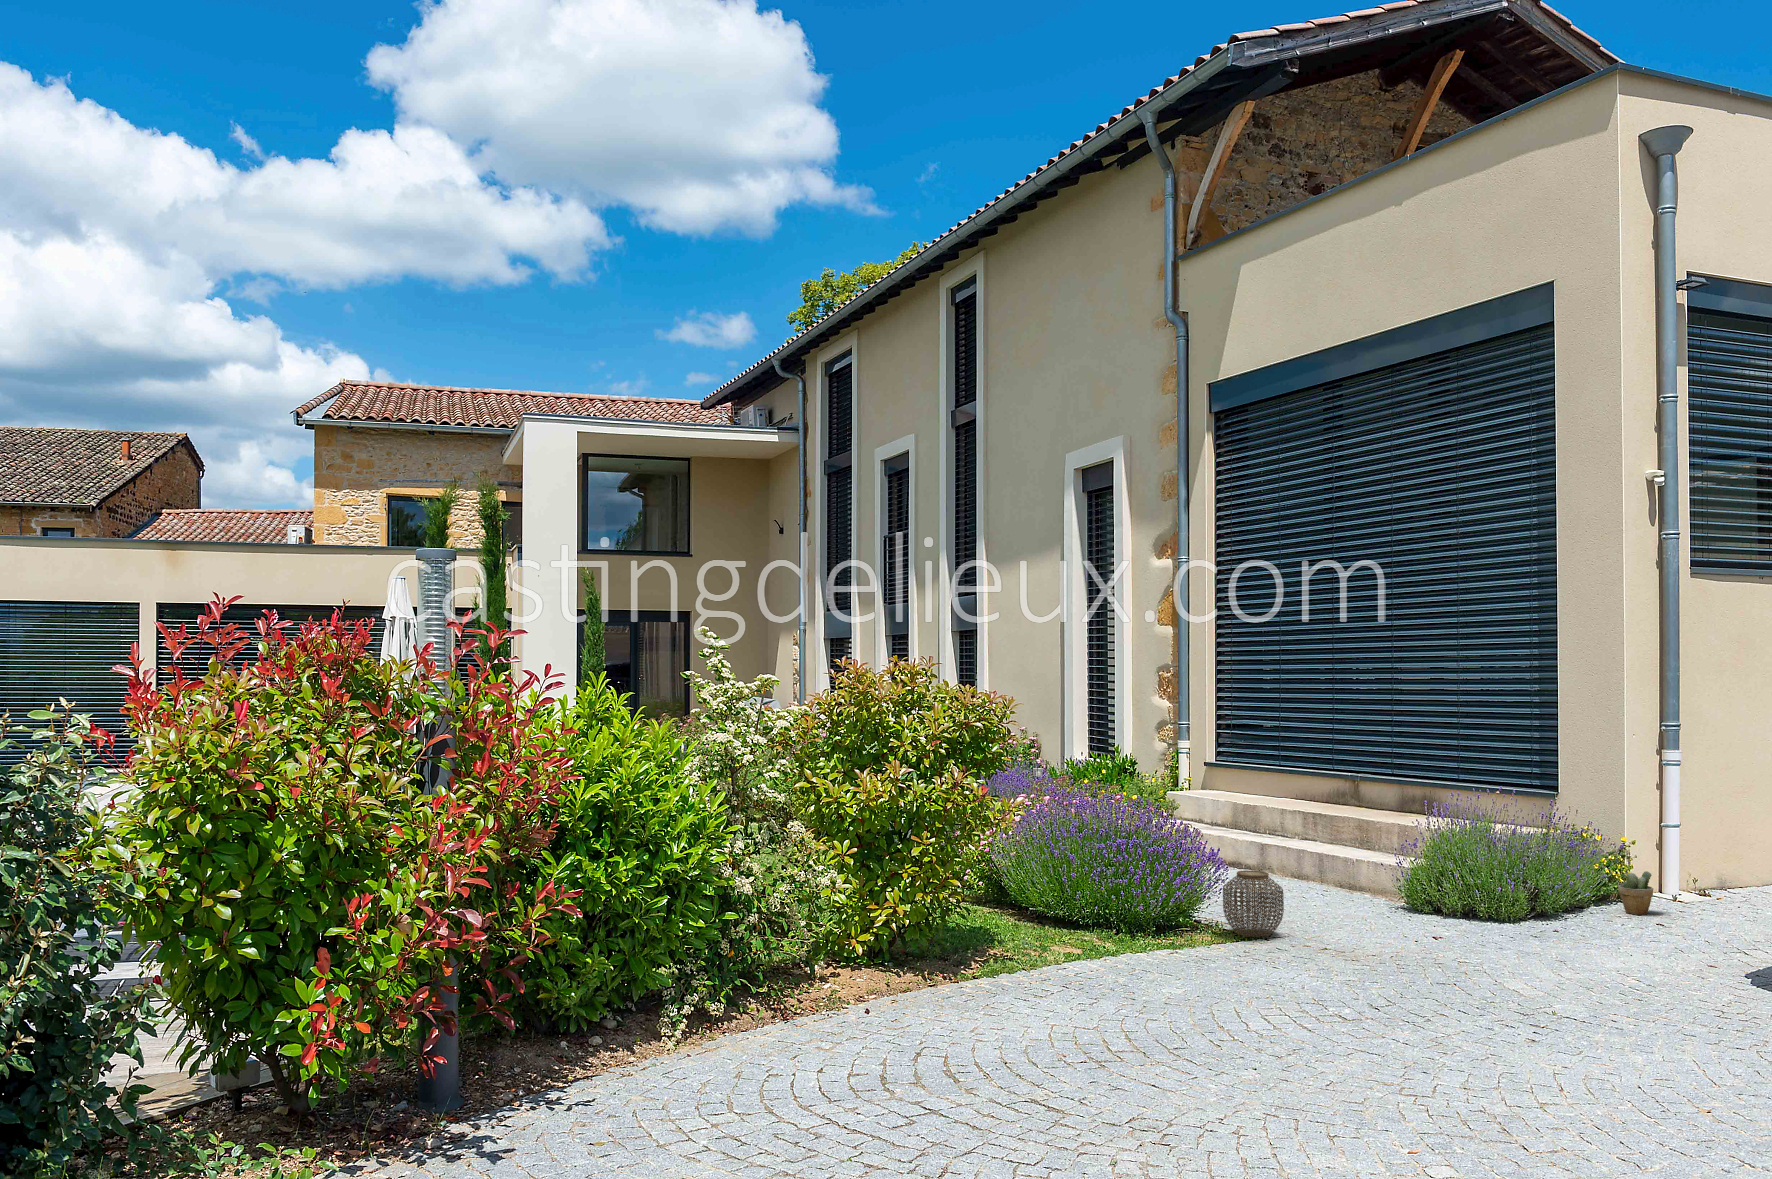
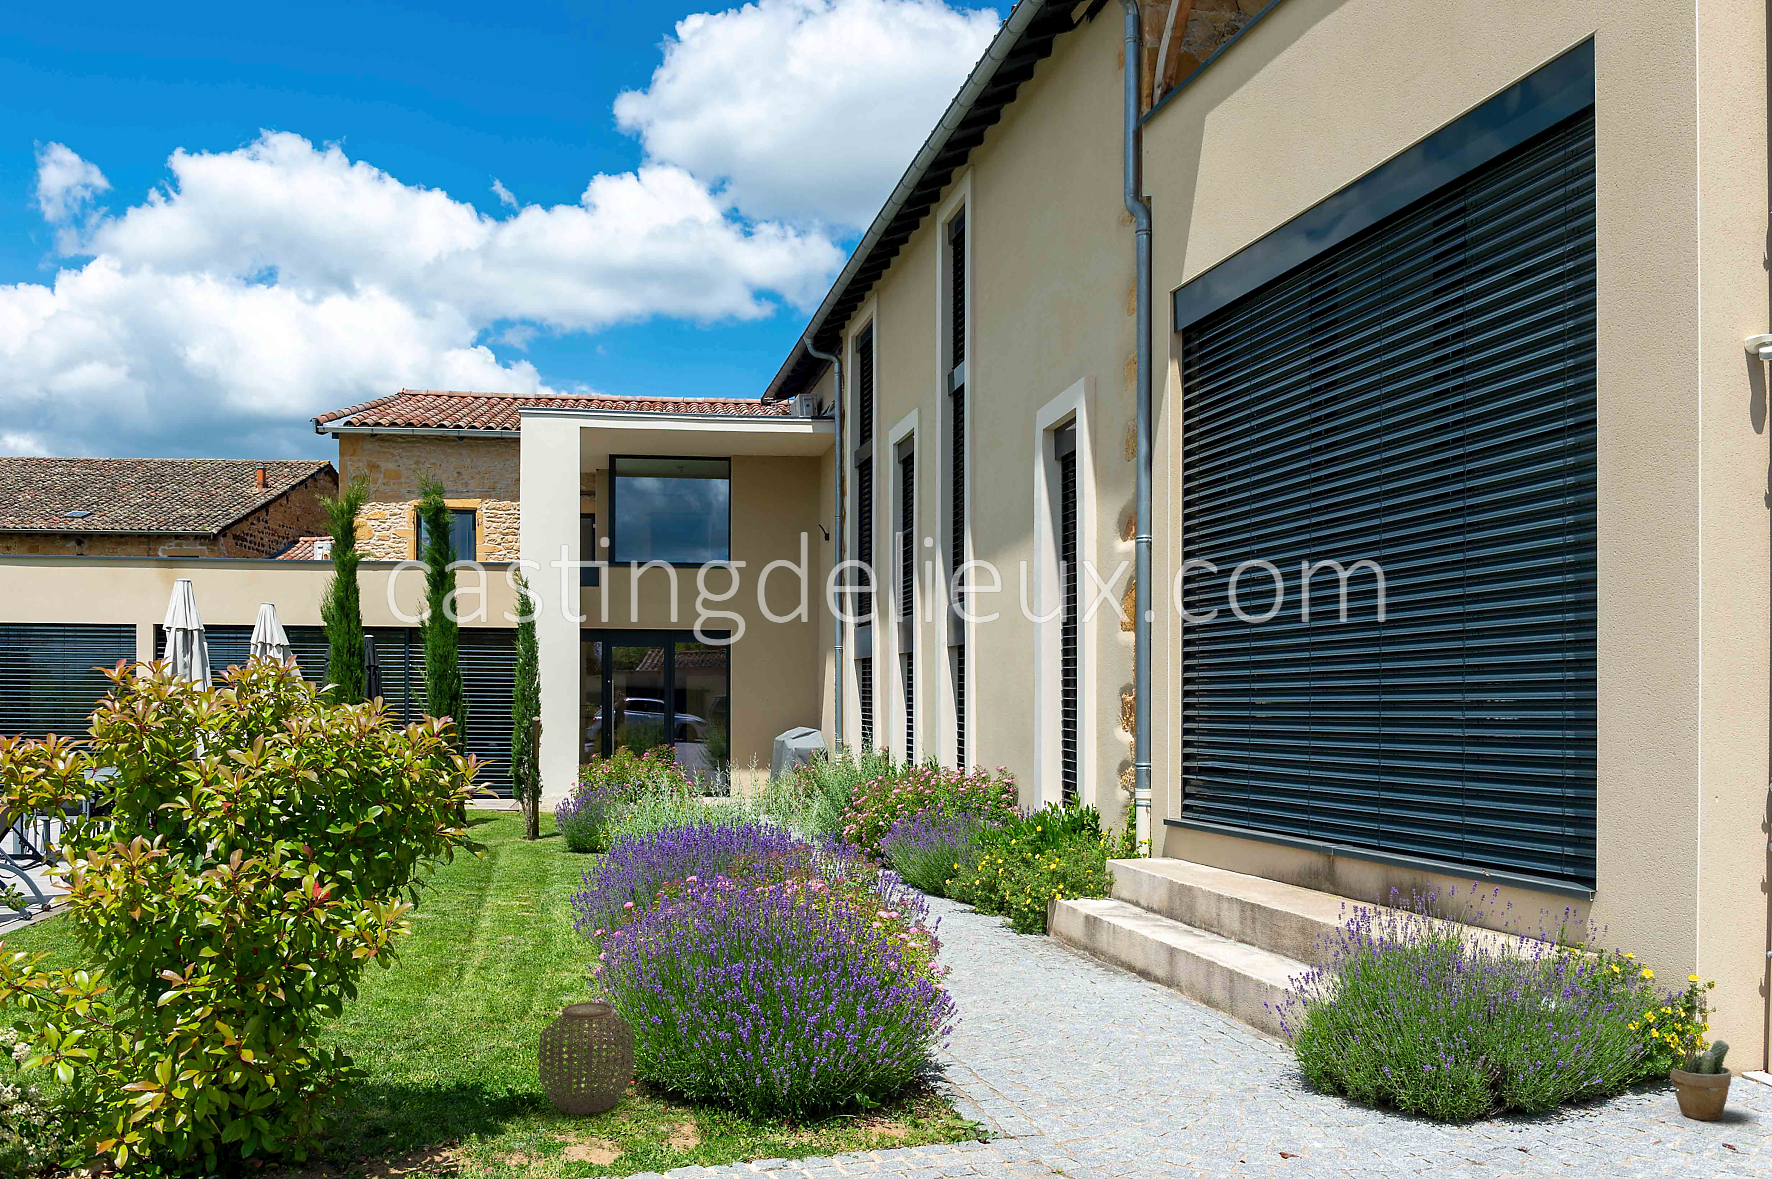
woven basket: present [1223,870,1284,937] -> present [538,1003,635,1114]

